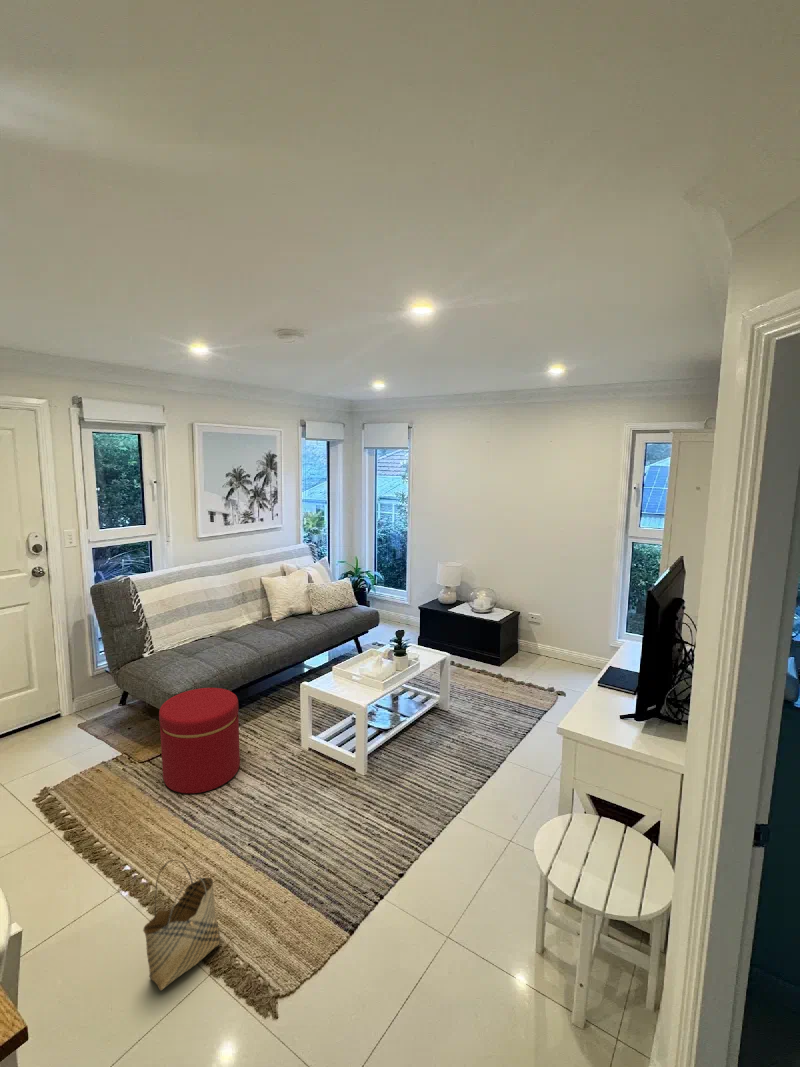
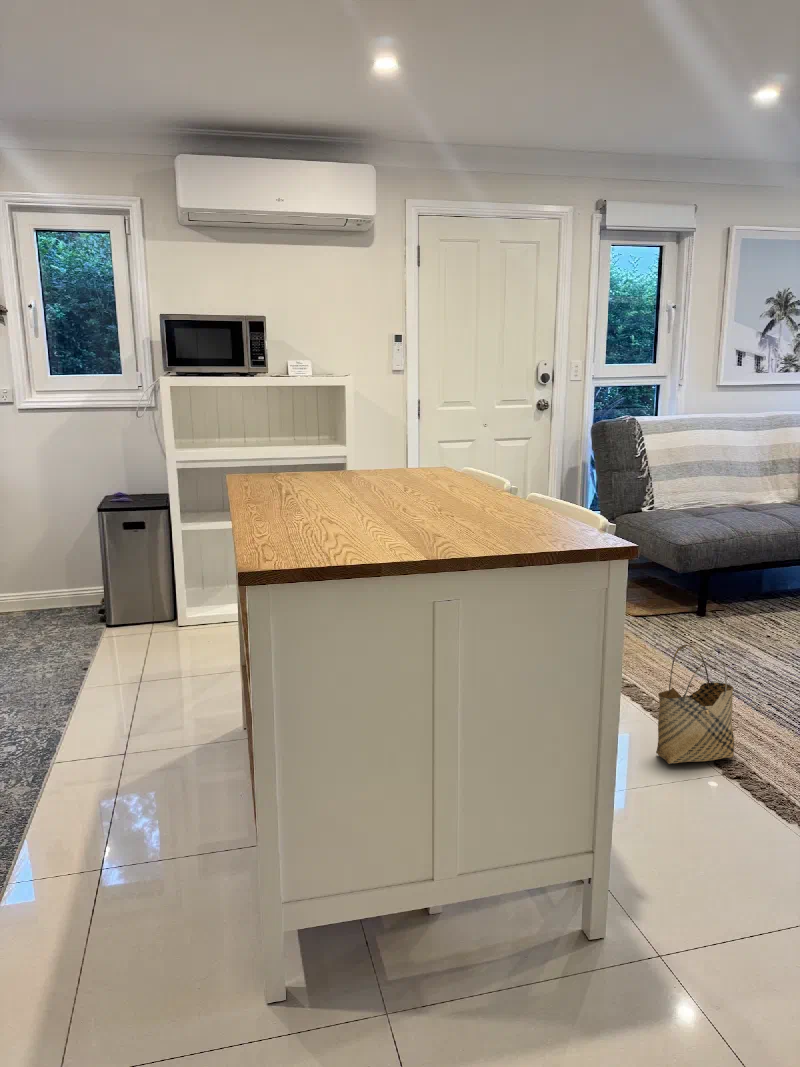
ottoman: present [159,688,240,793] -> none [661,541,765,653]

